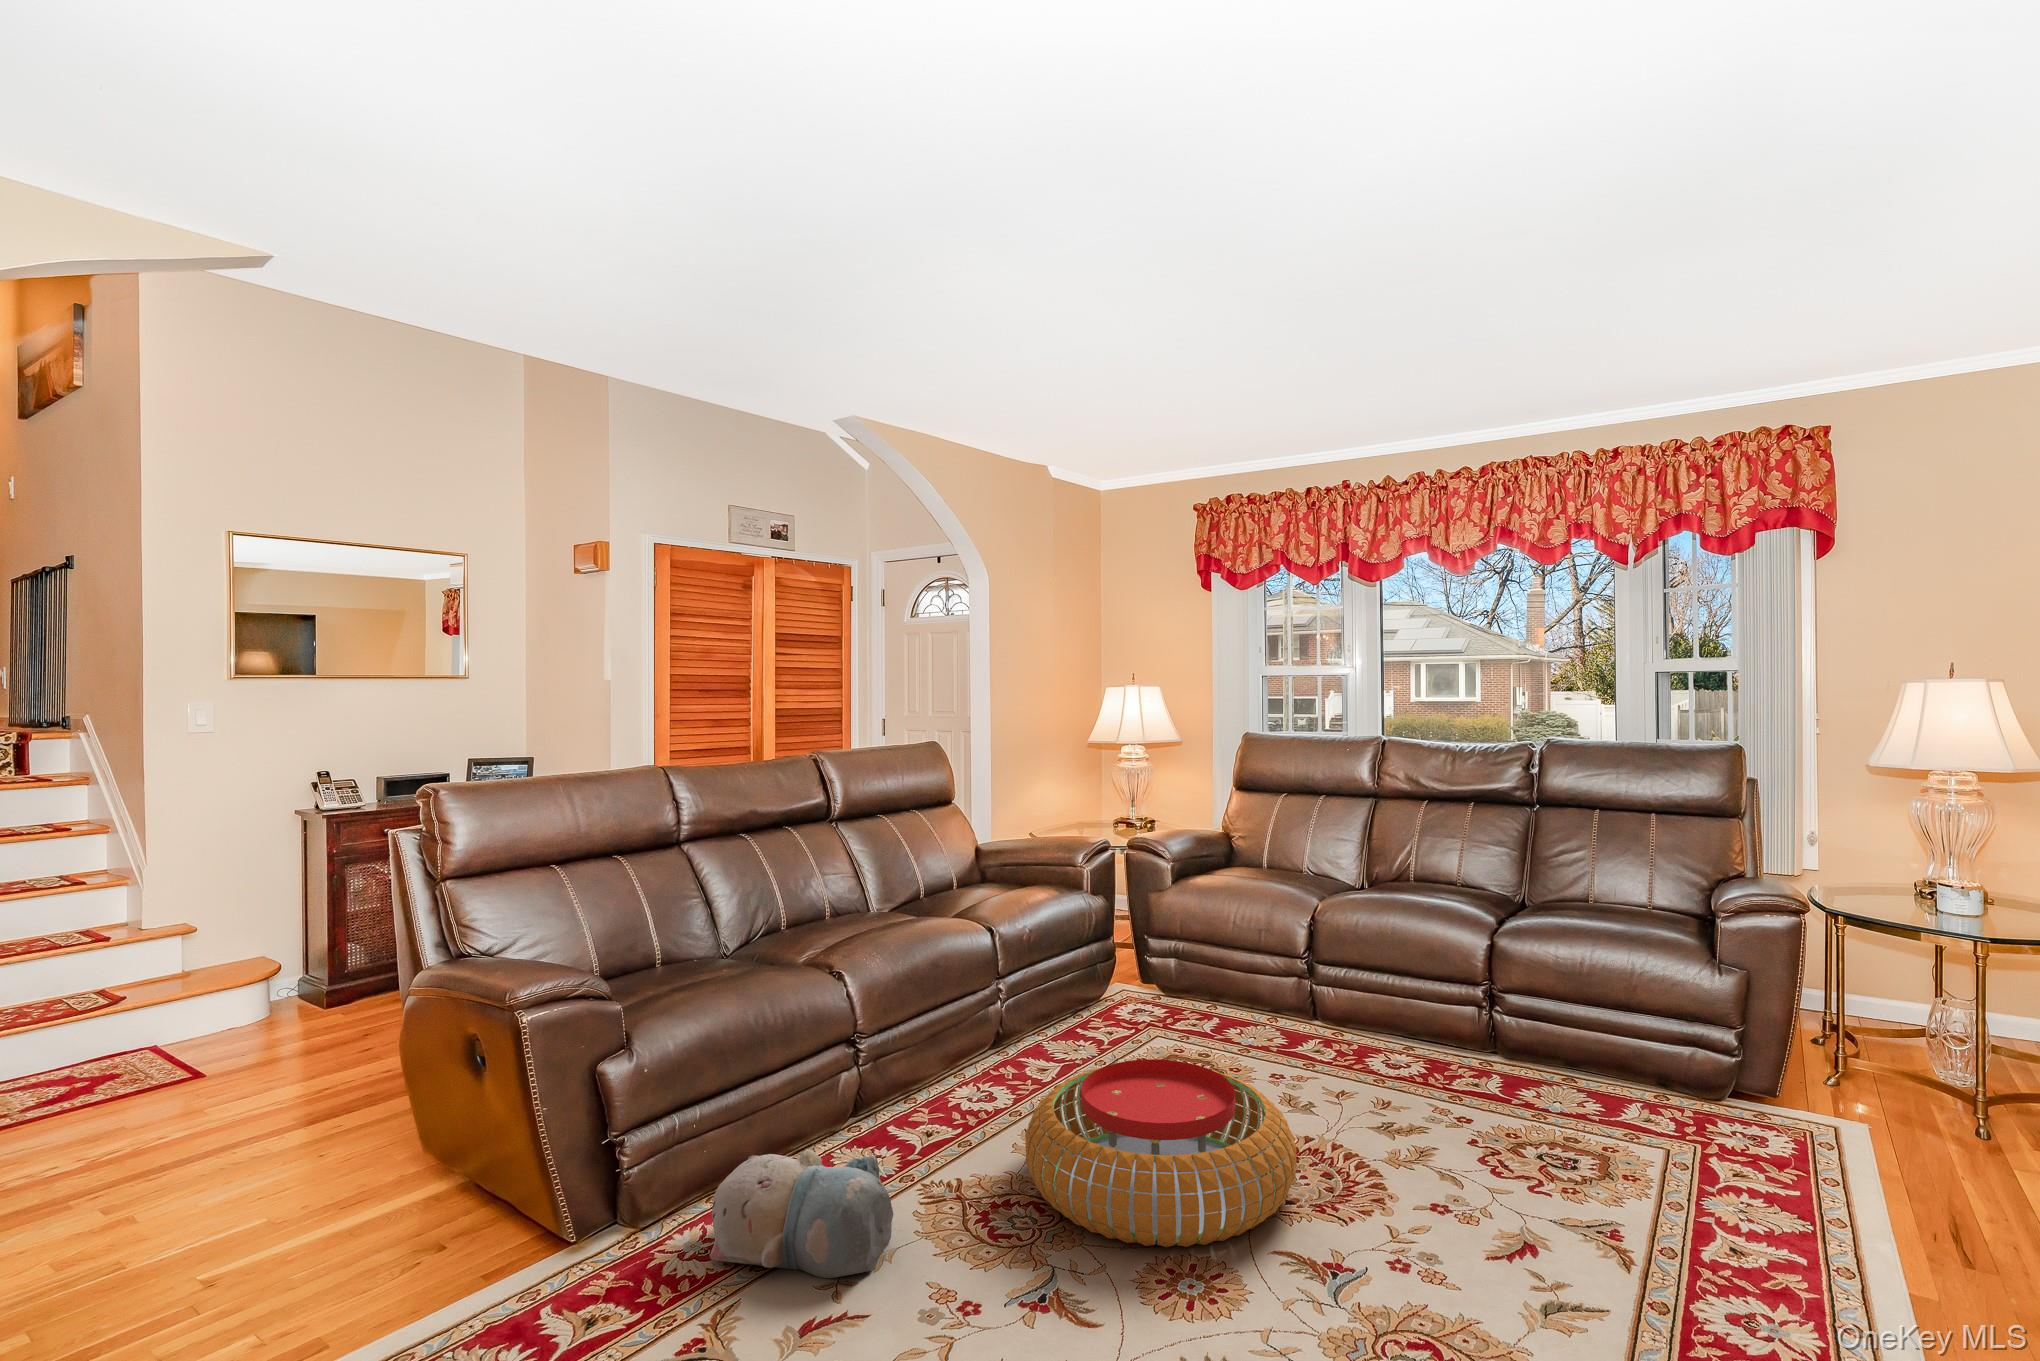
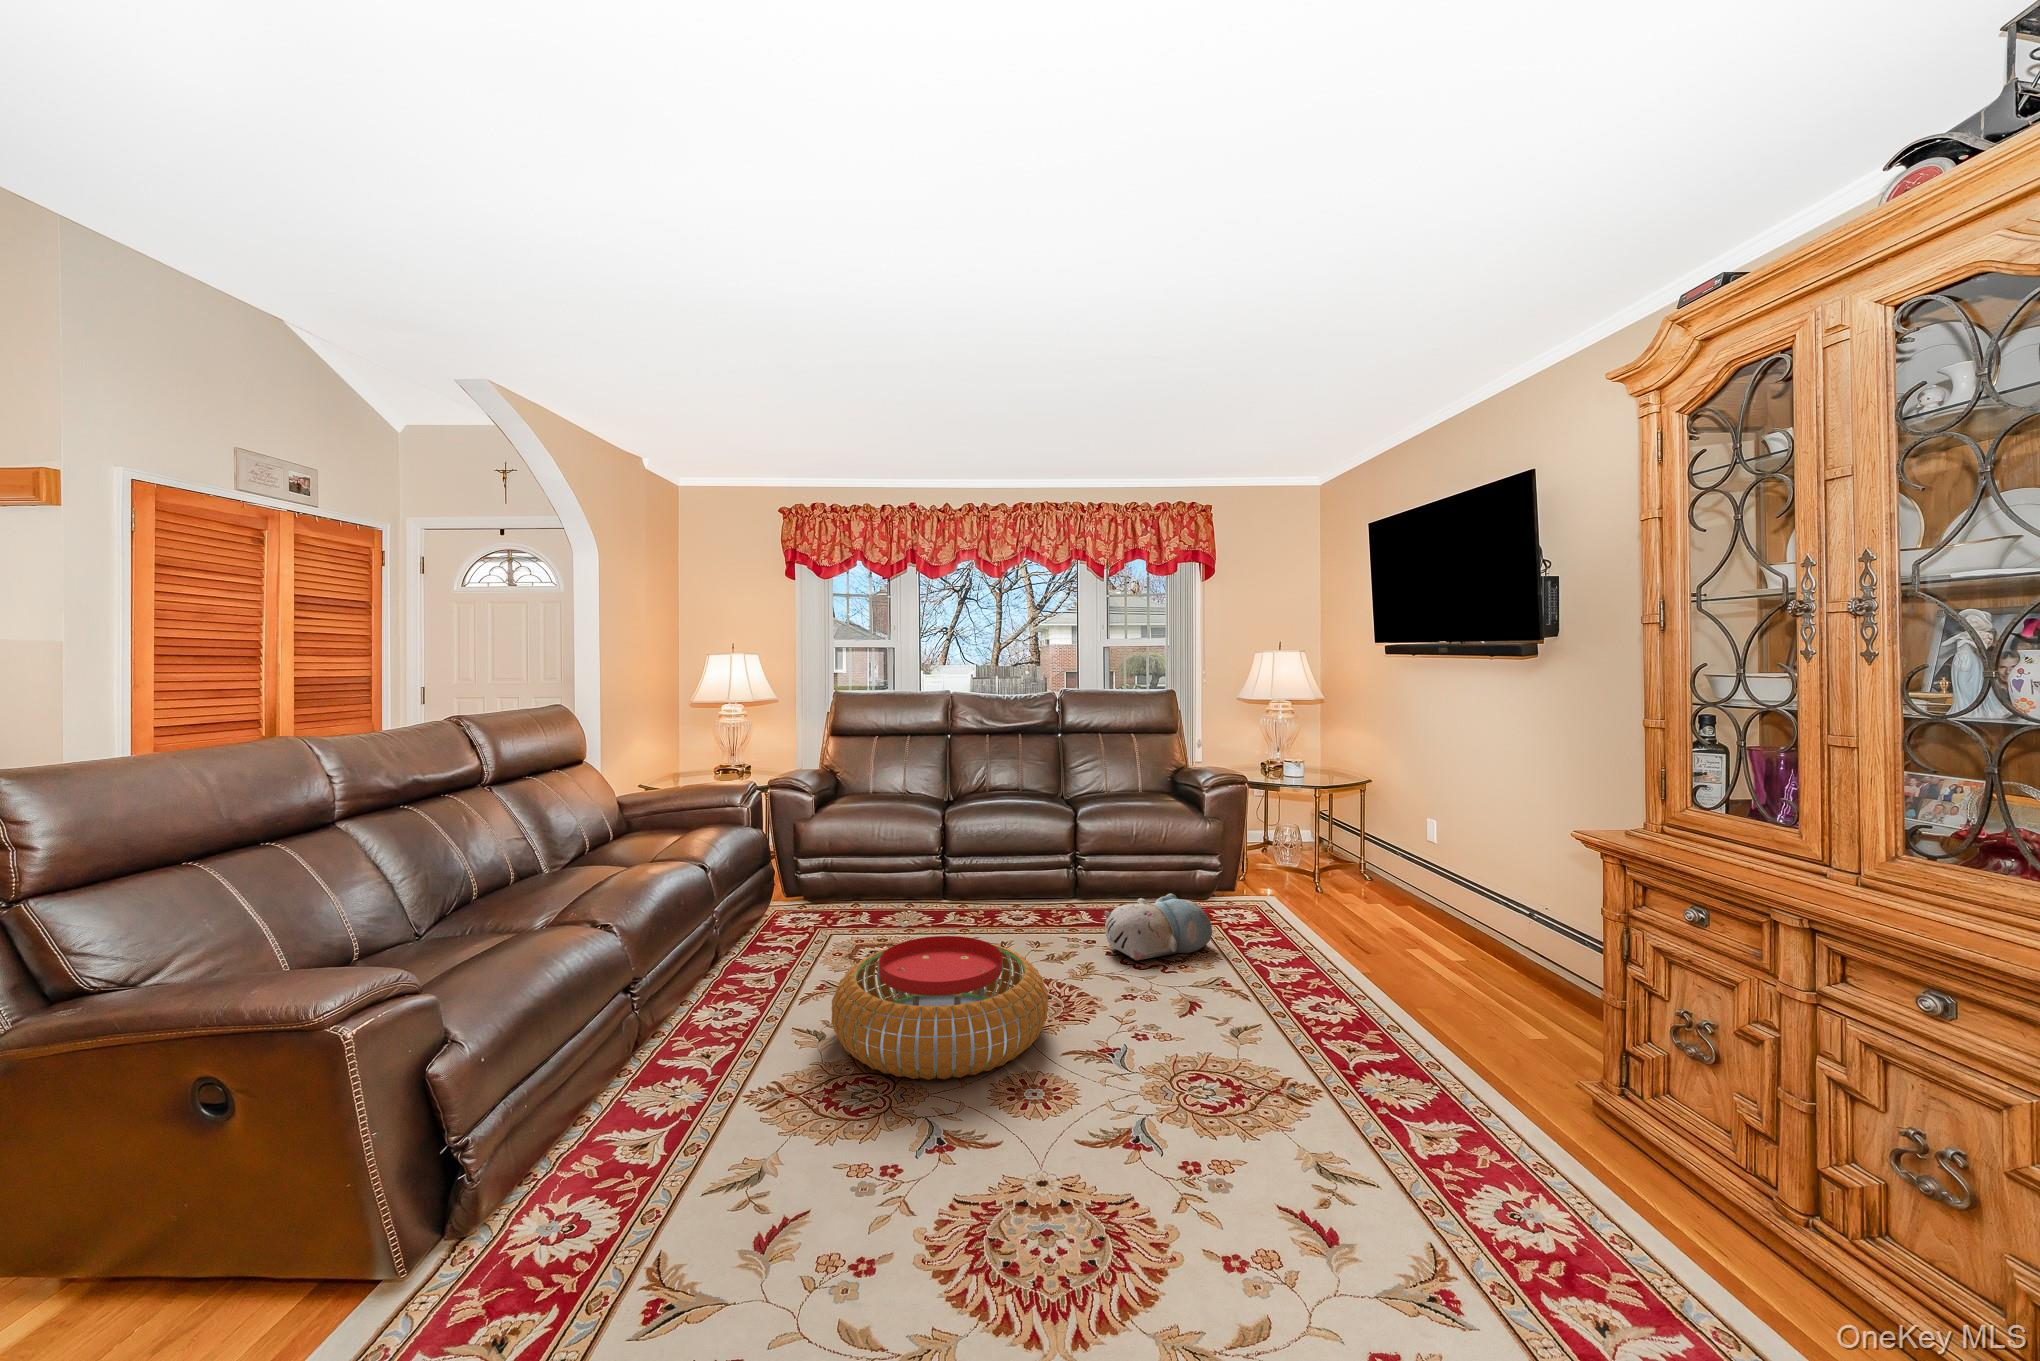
plush toy: present [710,1149,893,1278] -> present [1105,893,1212,960]

